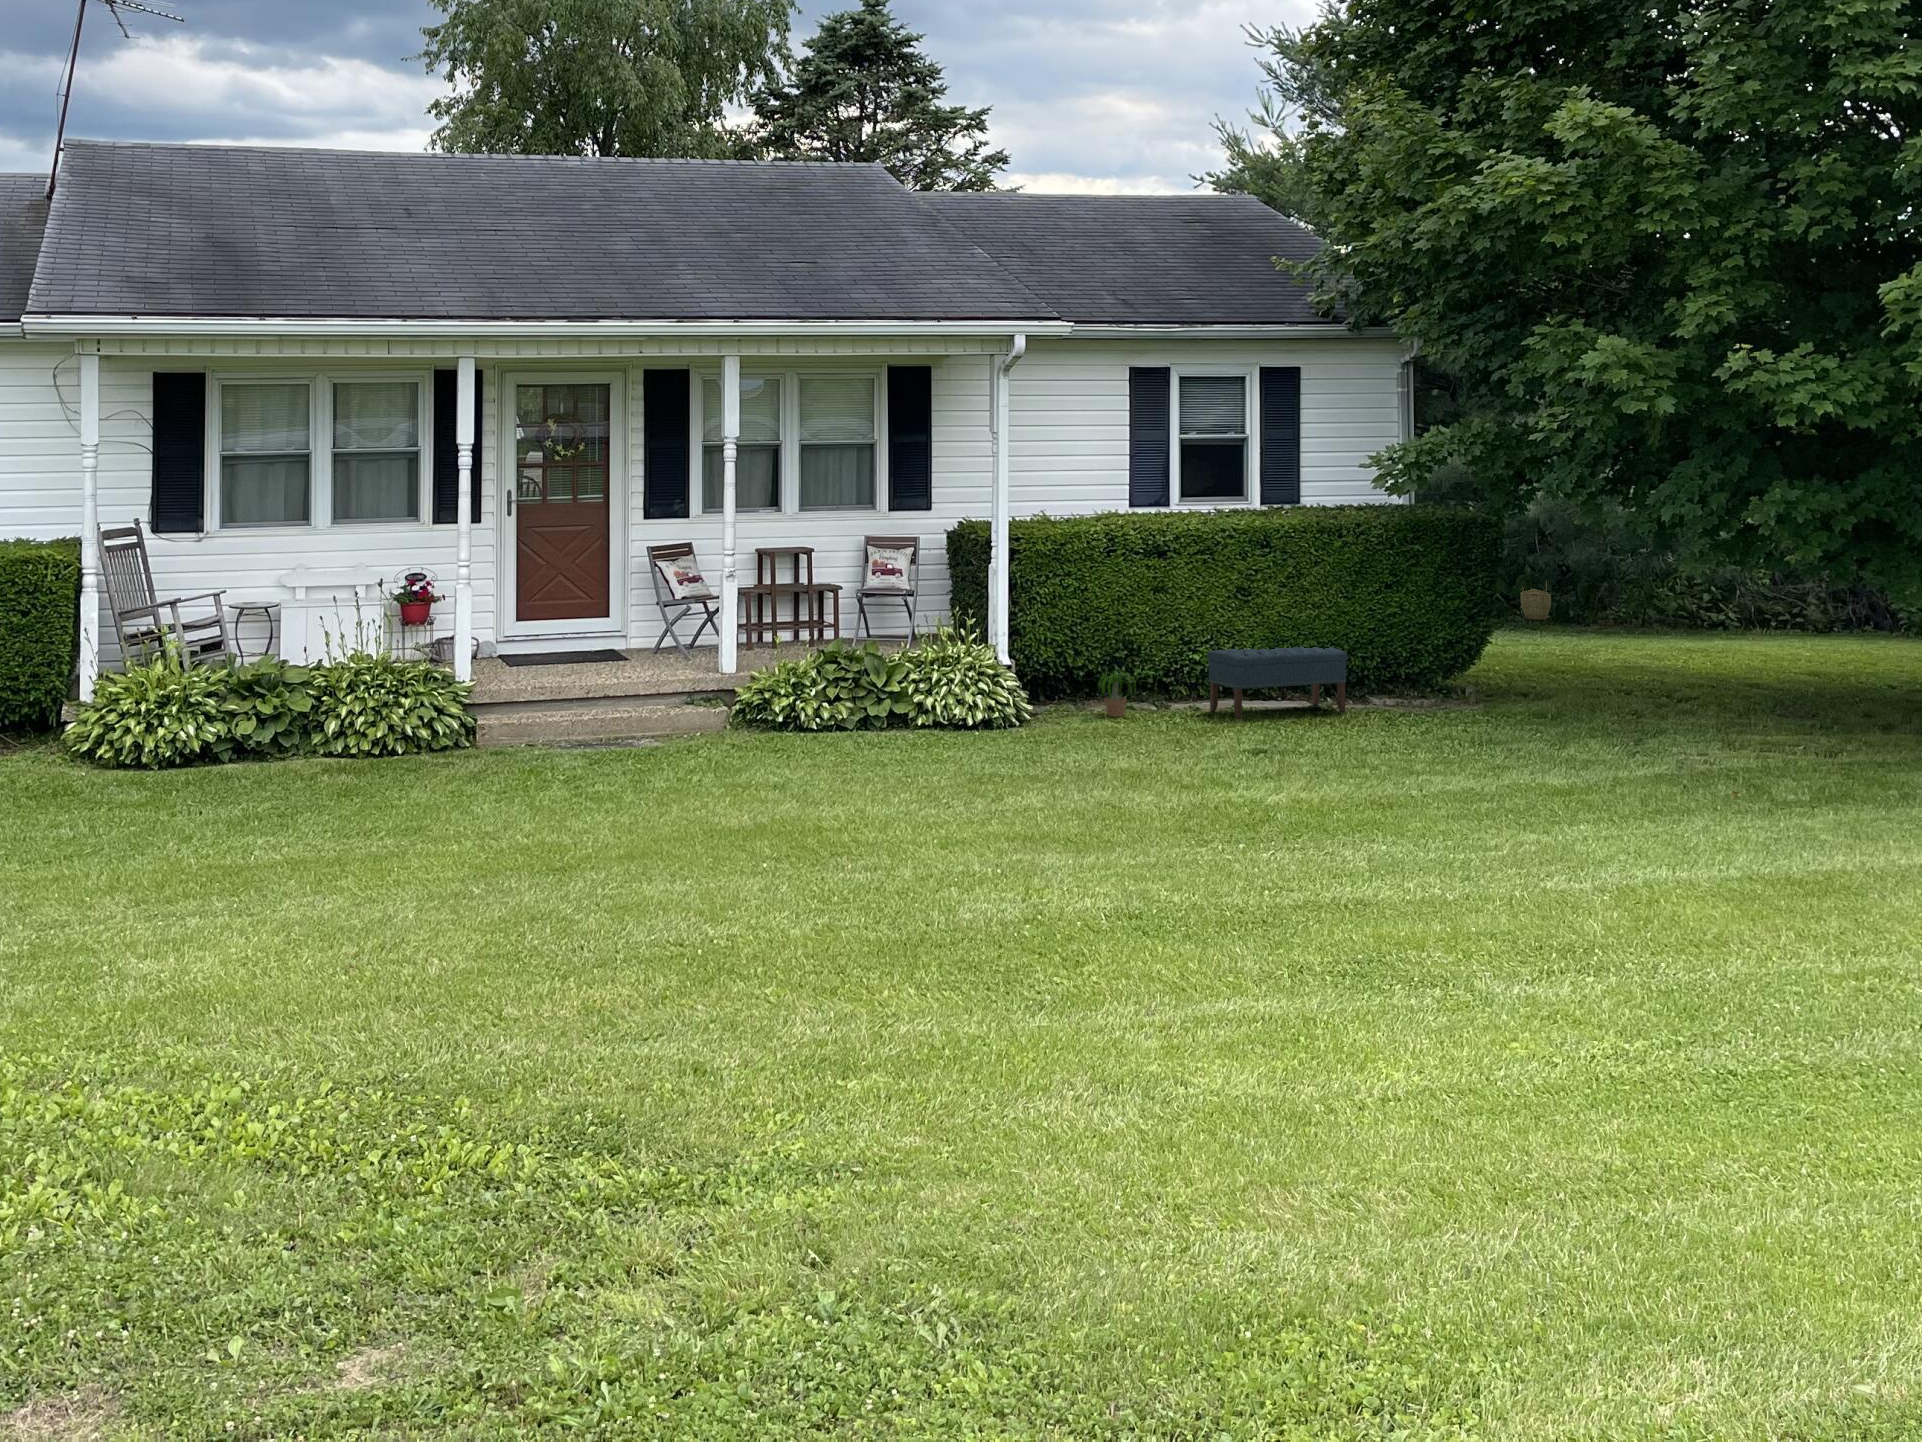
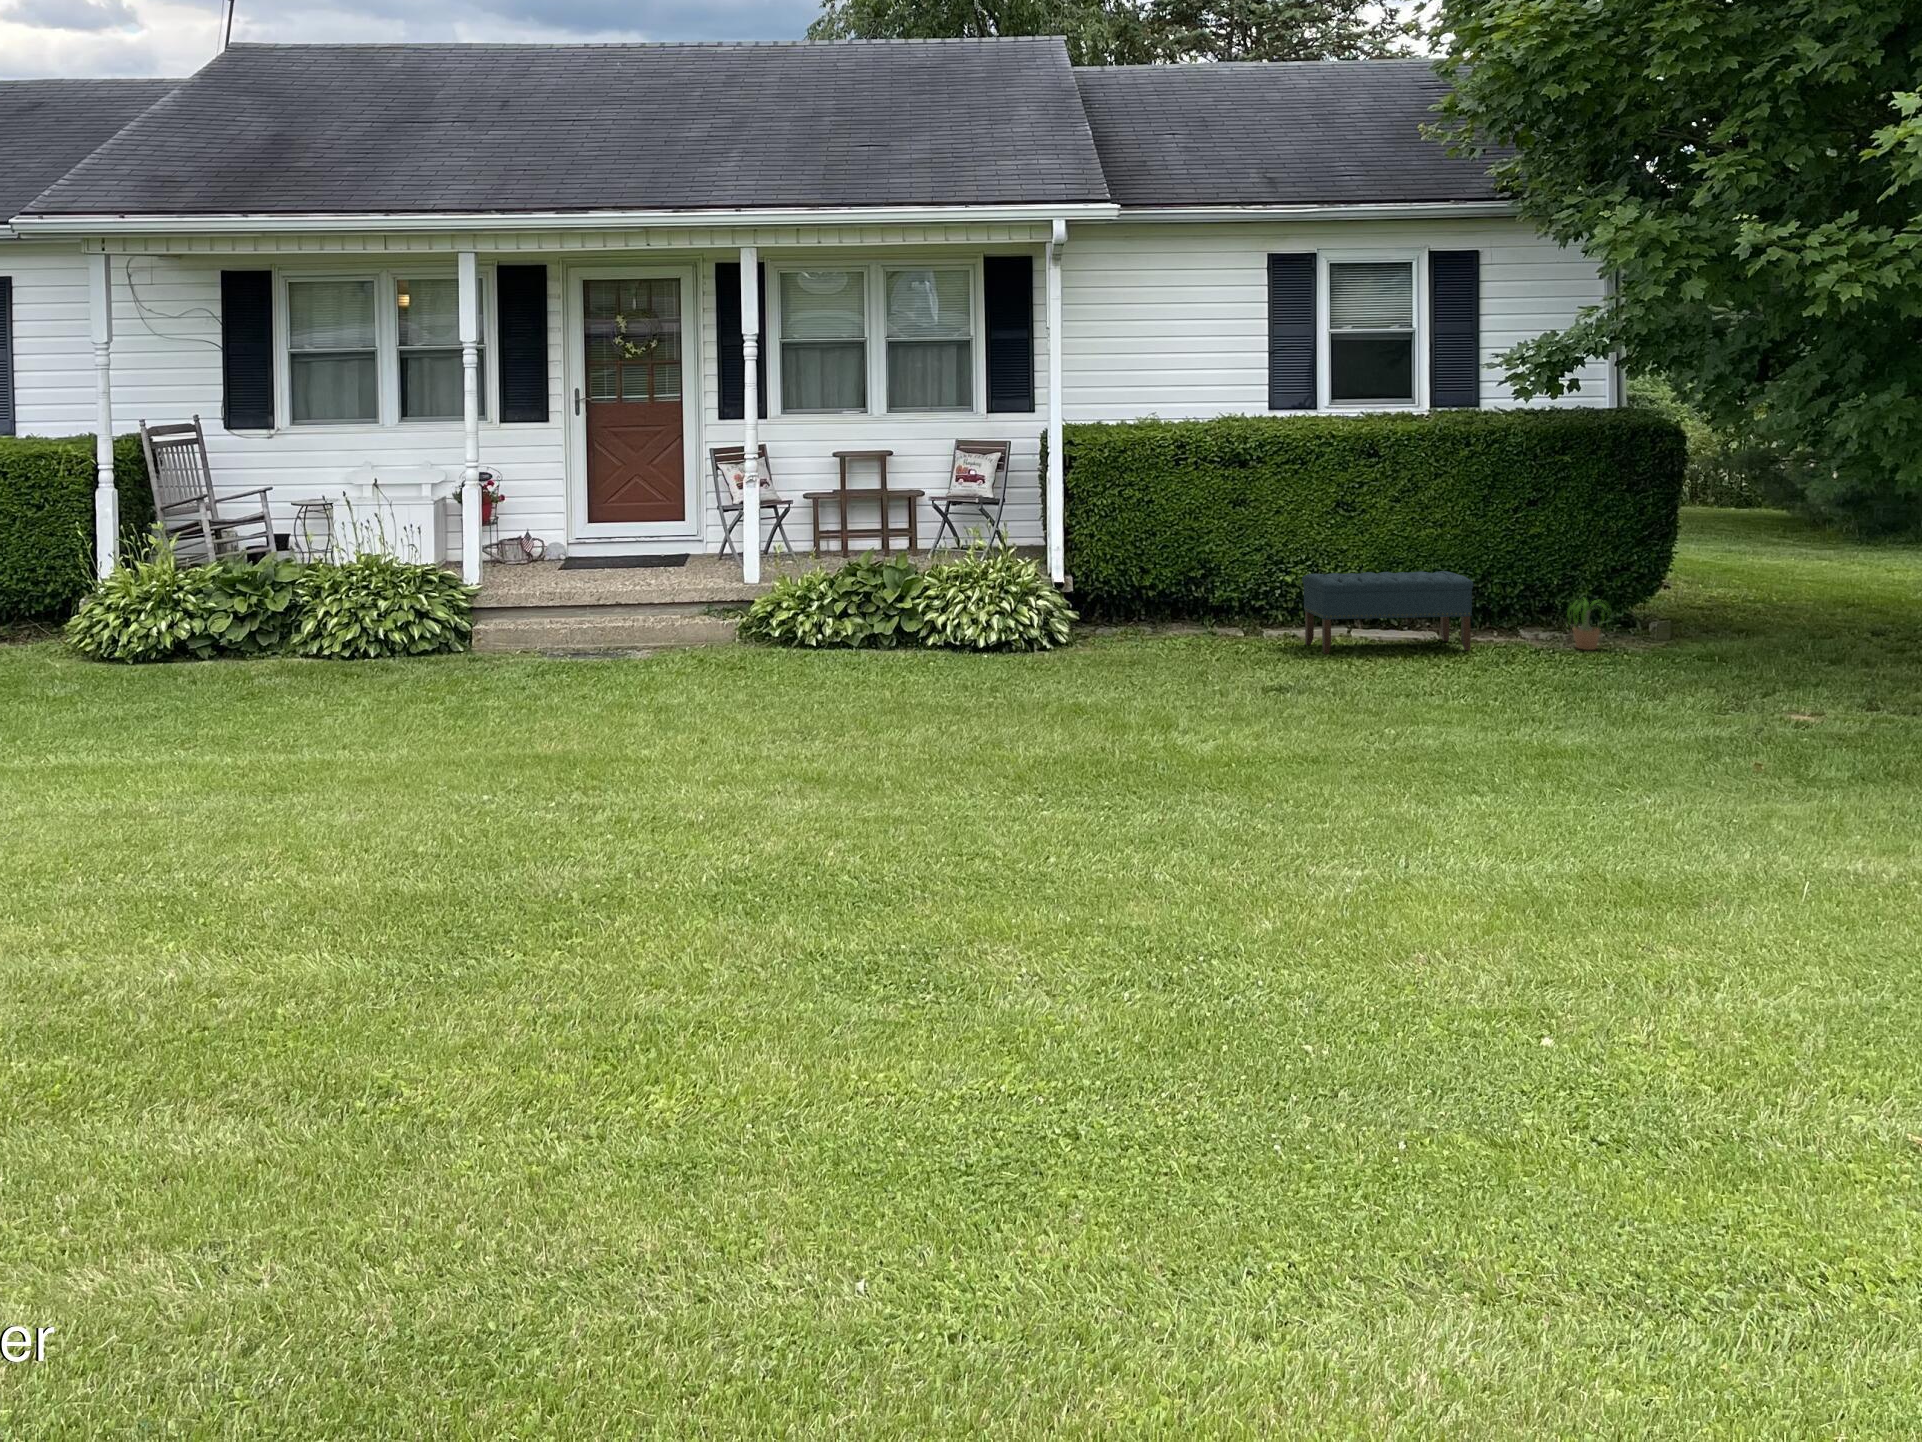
woven basket: present [1521,581,1551,620] -> none [1864,499,1904,550]
potted plant: present [1099,672,1135,717] -> present [1567,598,1609,650]

